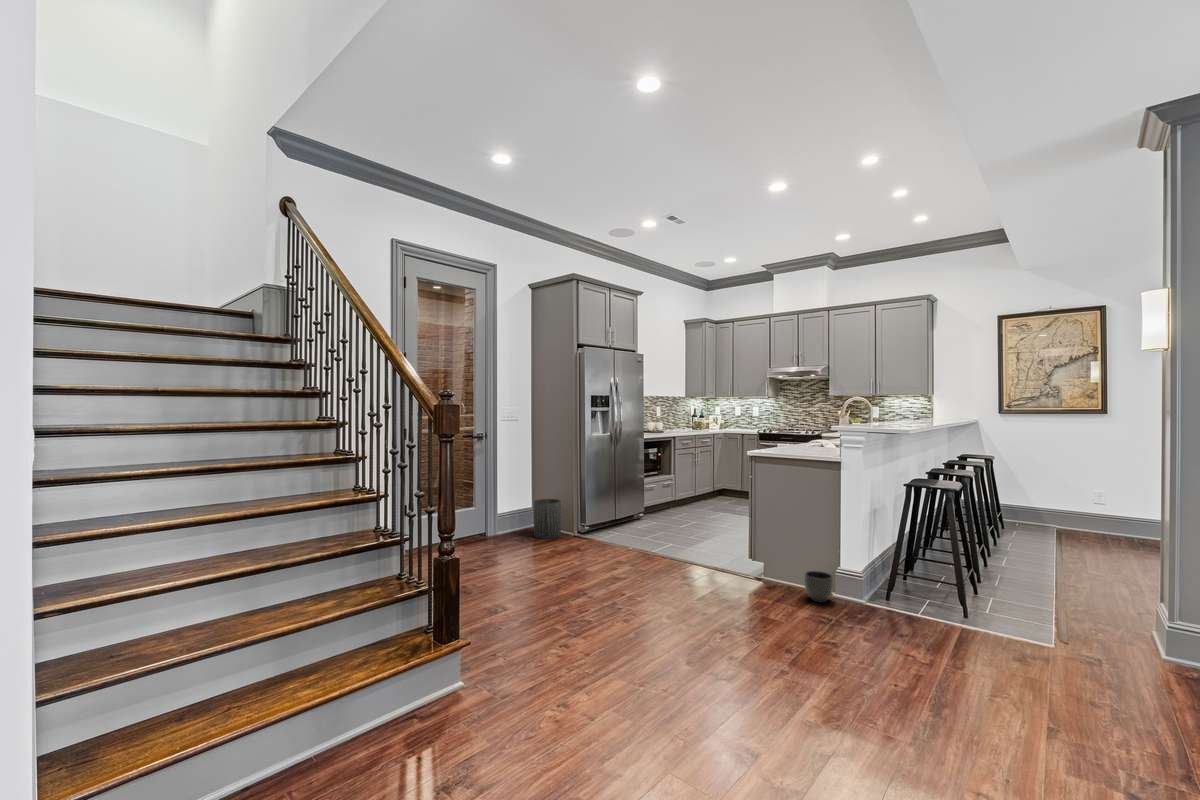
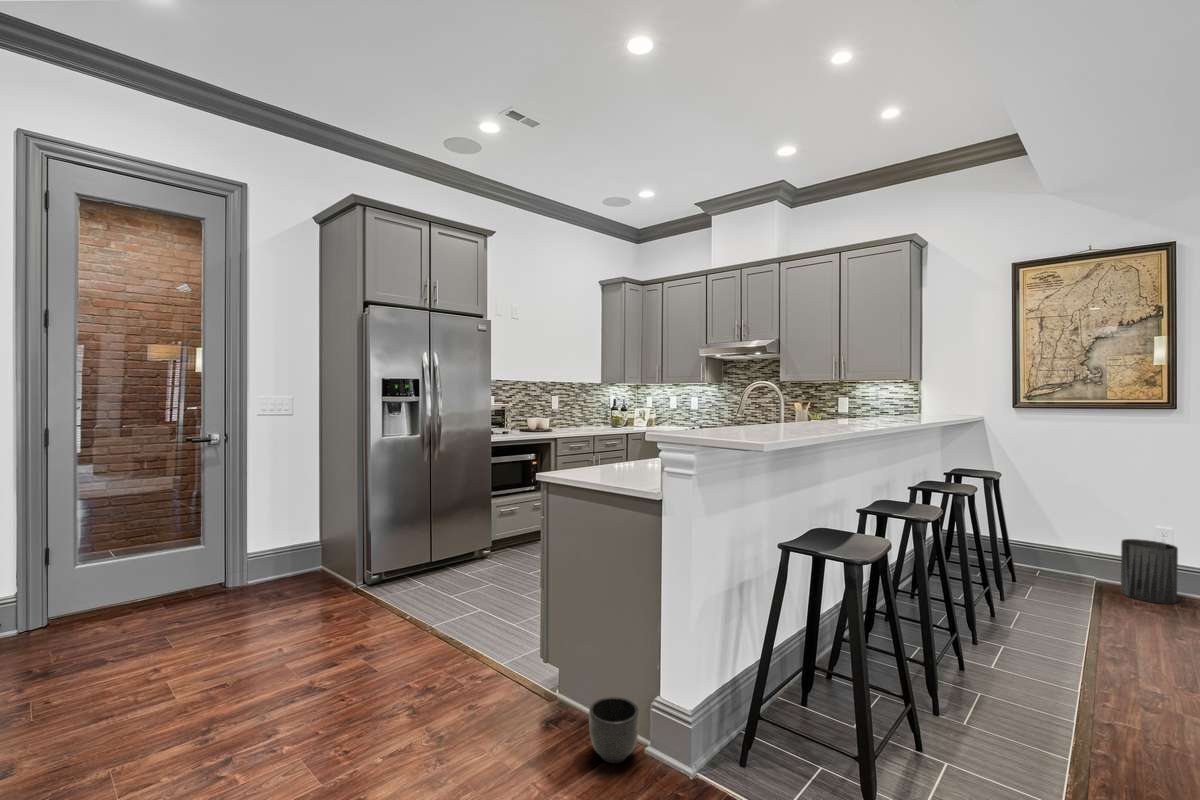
trash can: present [534,499,561,539] -> present [1121,539,1178,604]

